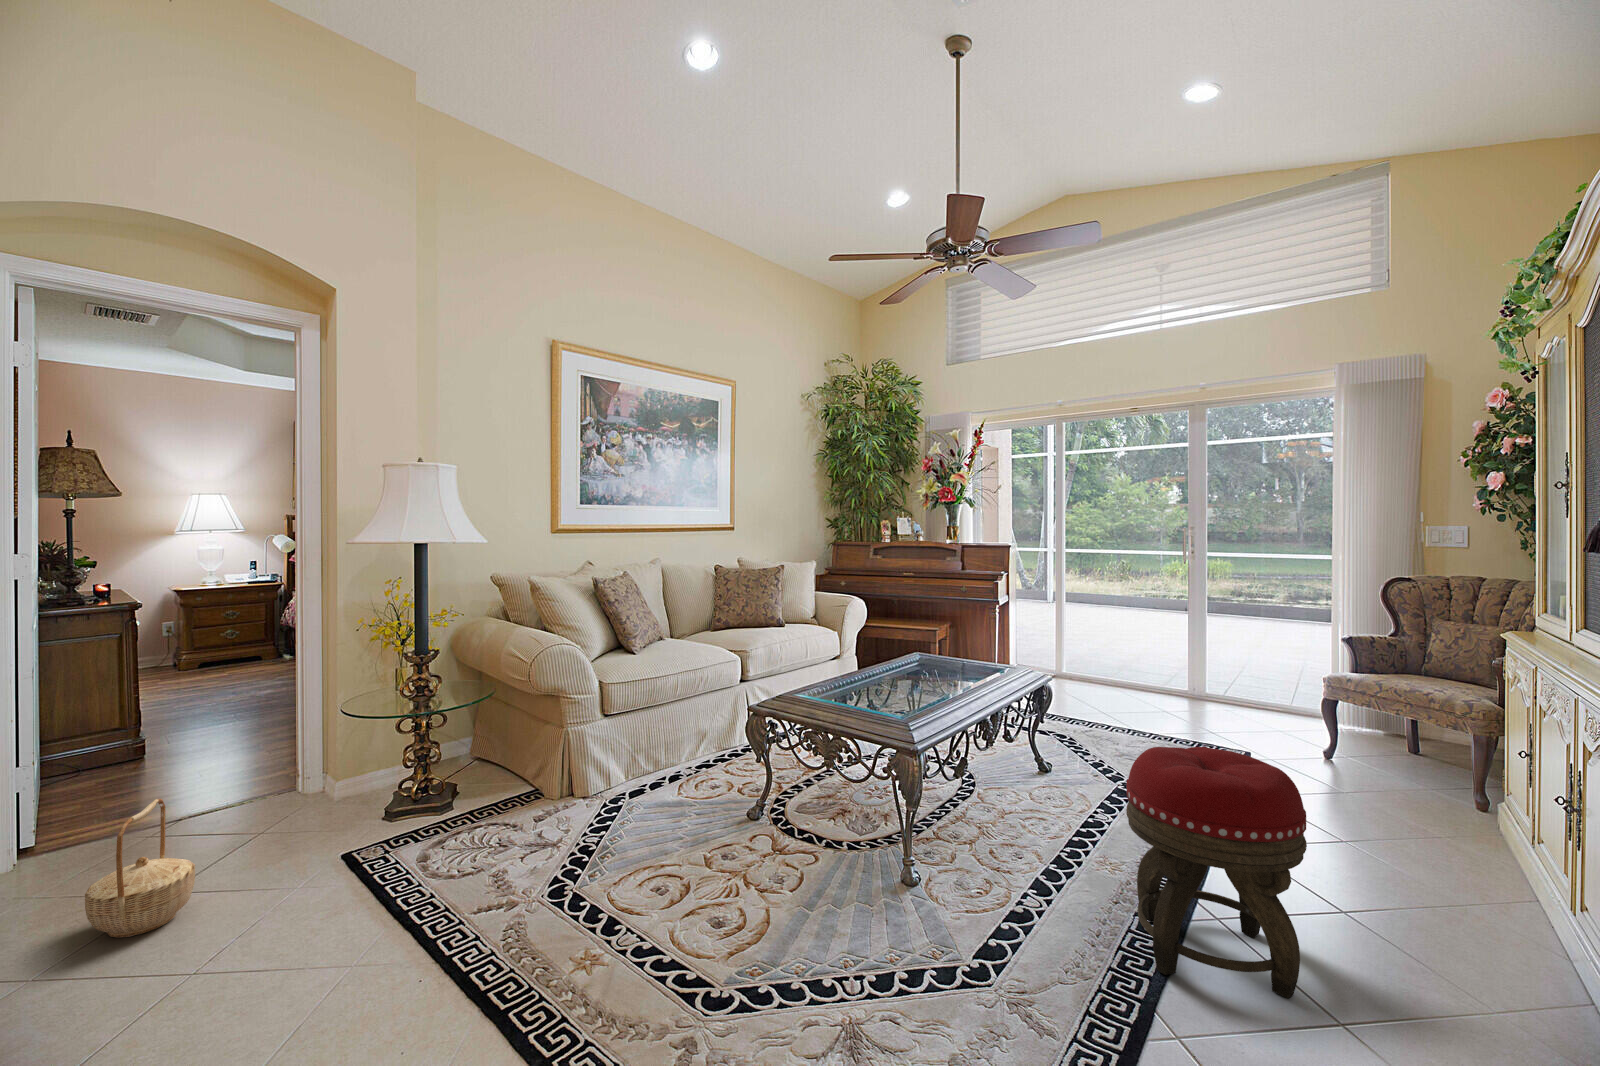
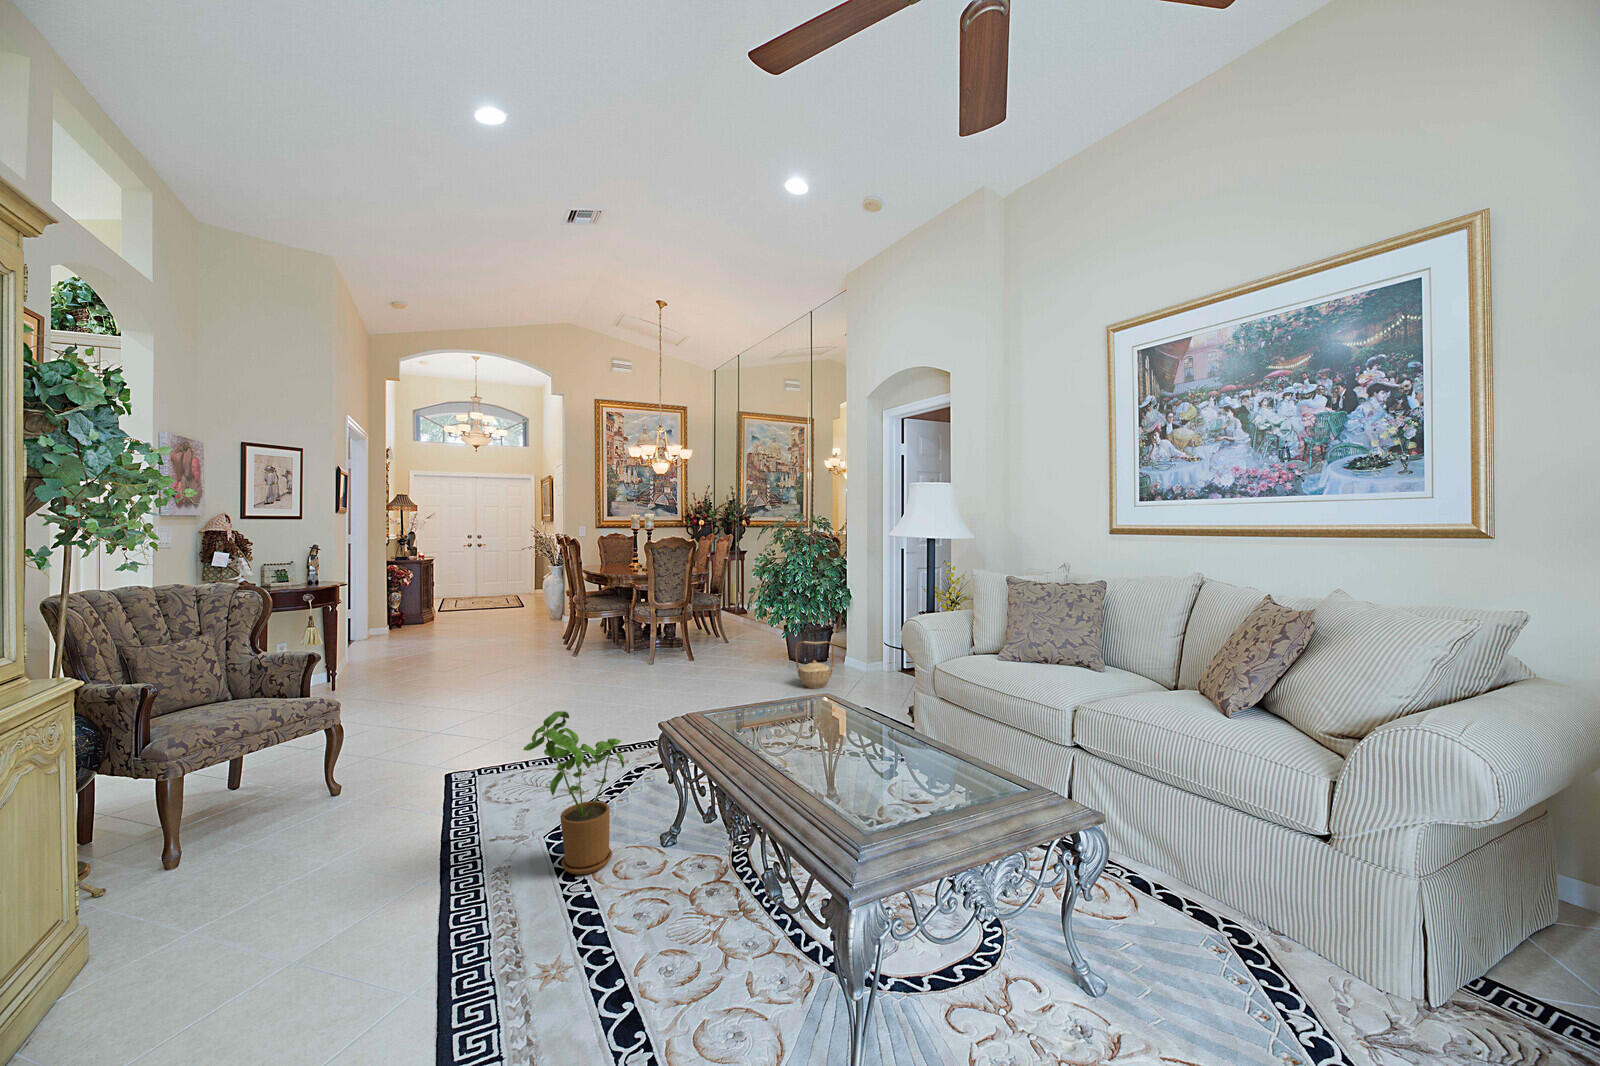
house plant: none [953,726,1070,927] -> present [524,711,624,875]
footstool: present [1126,747,1307,998] -> none [321,758,488,996]

